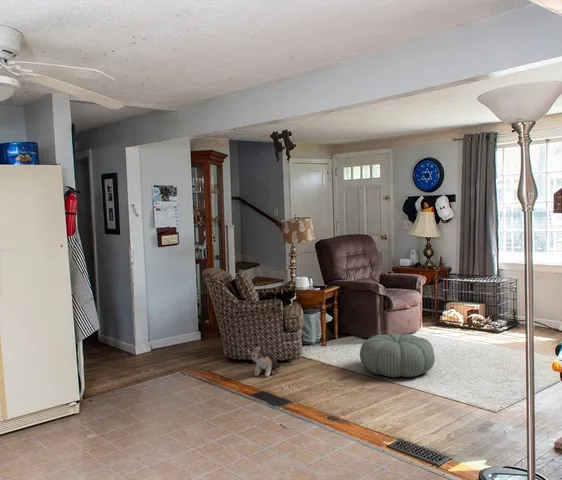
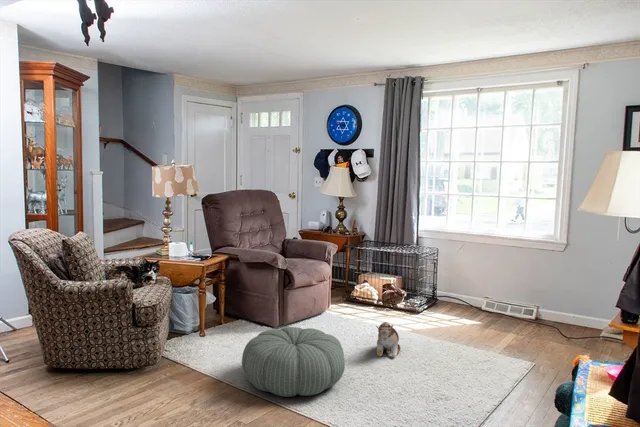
plush toy: present [248,347,280,376] -> present [376,322,400,357]

